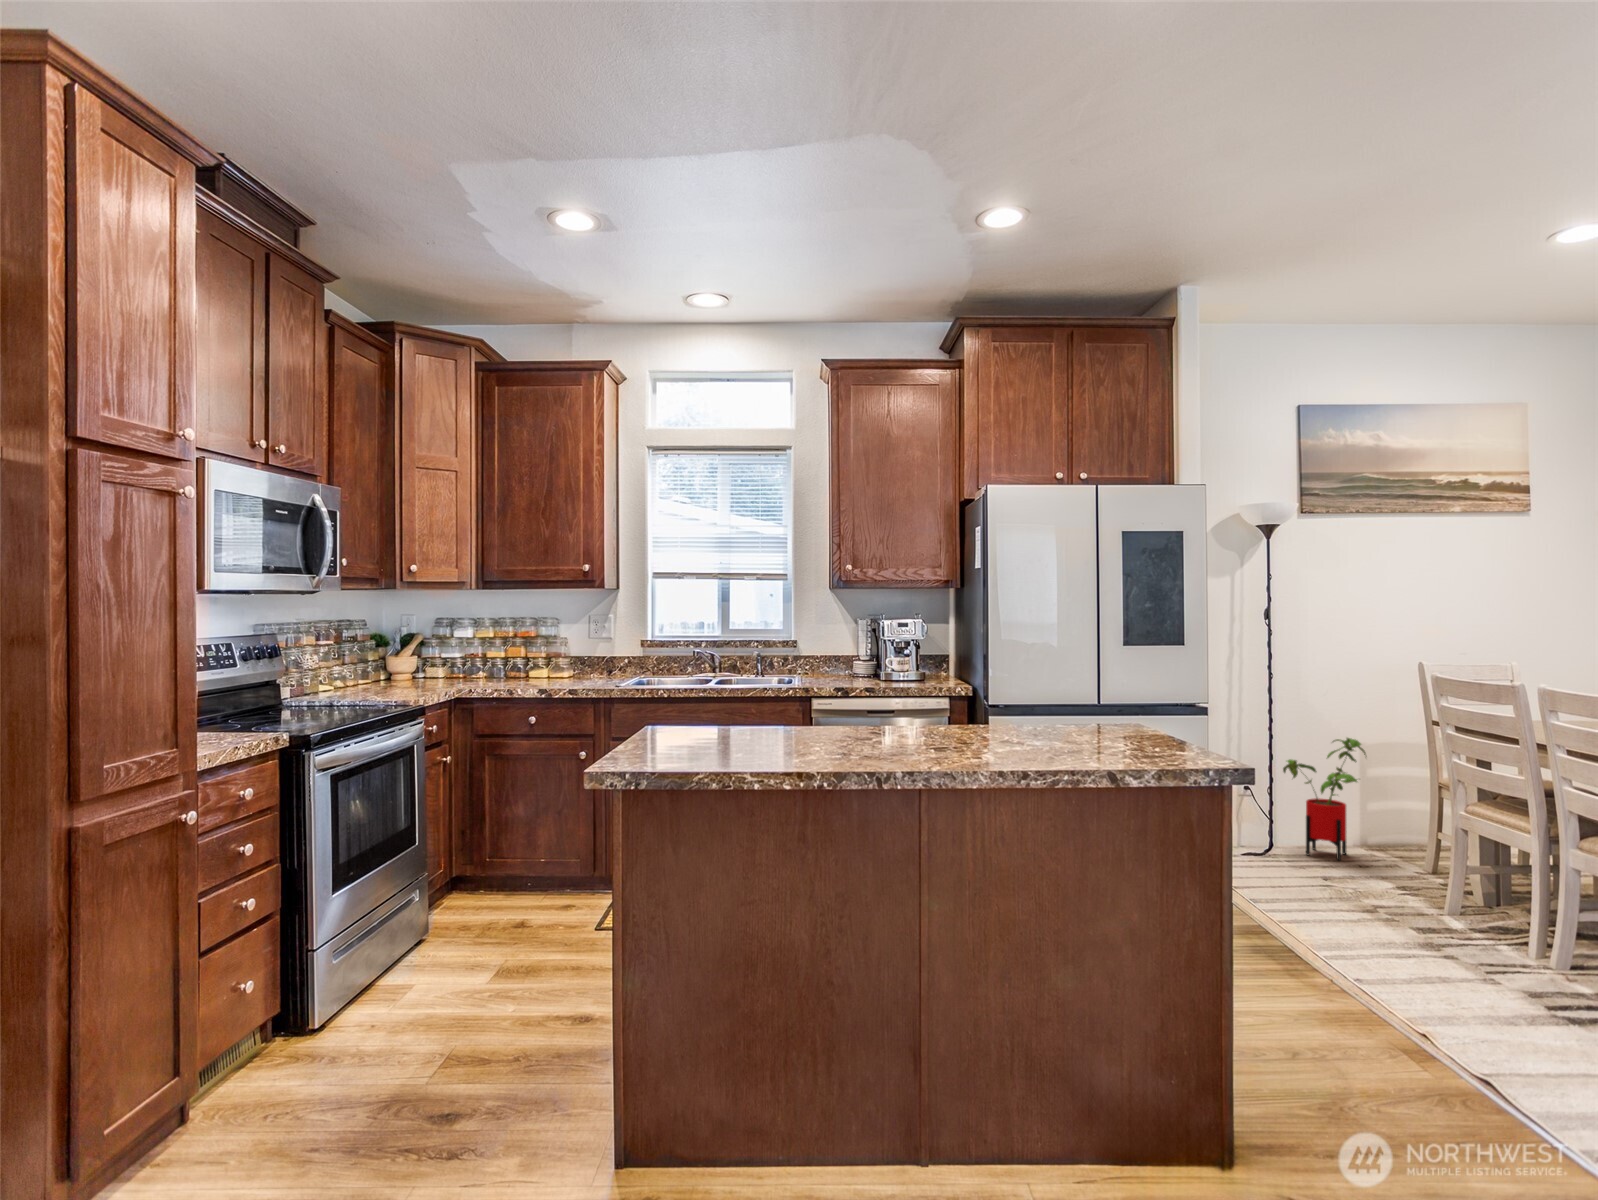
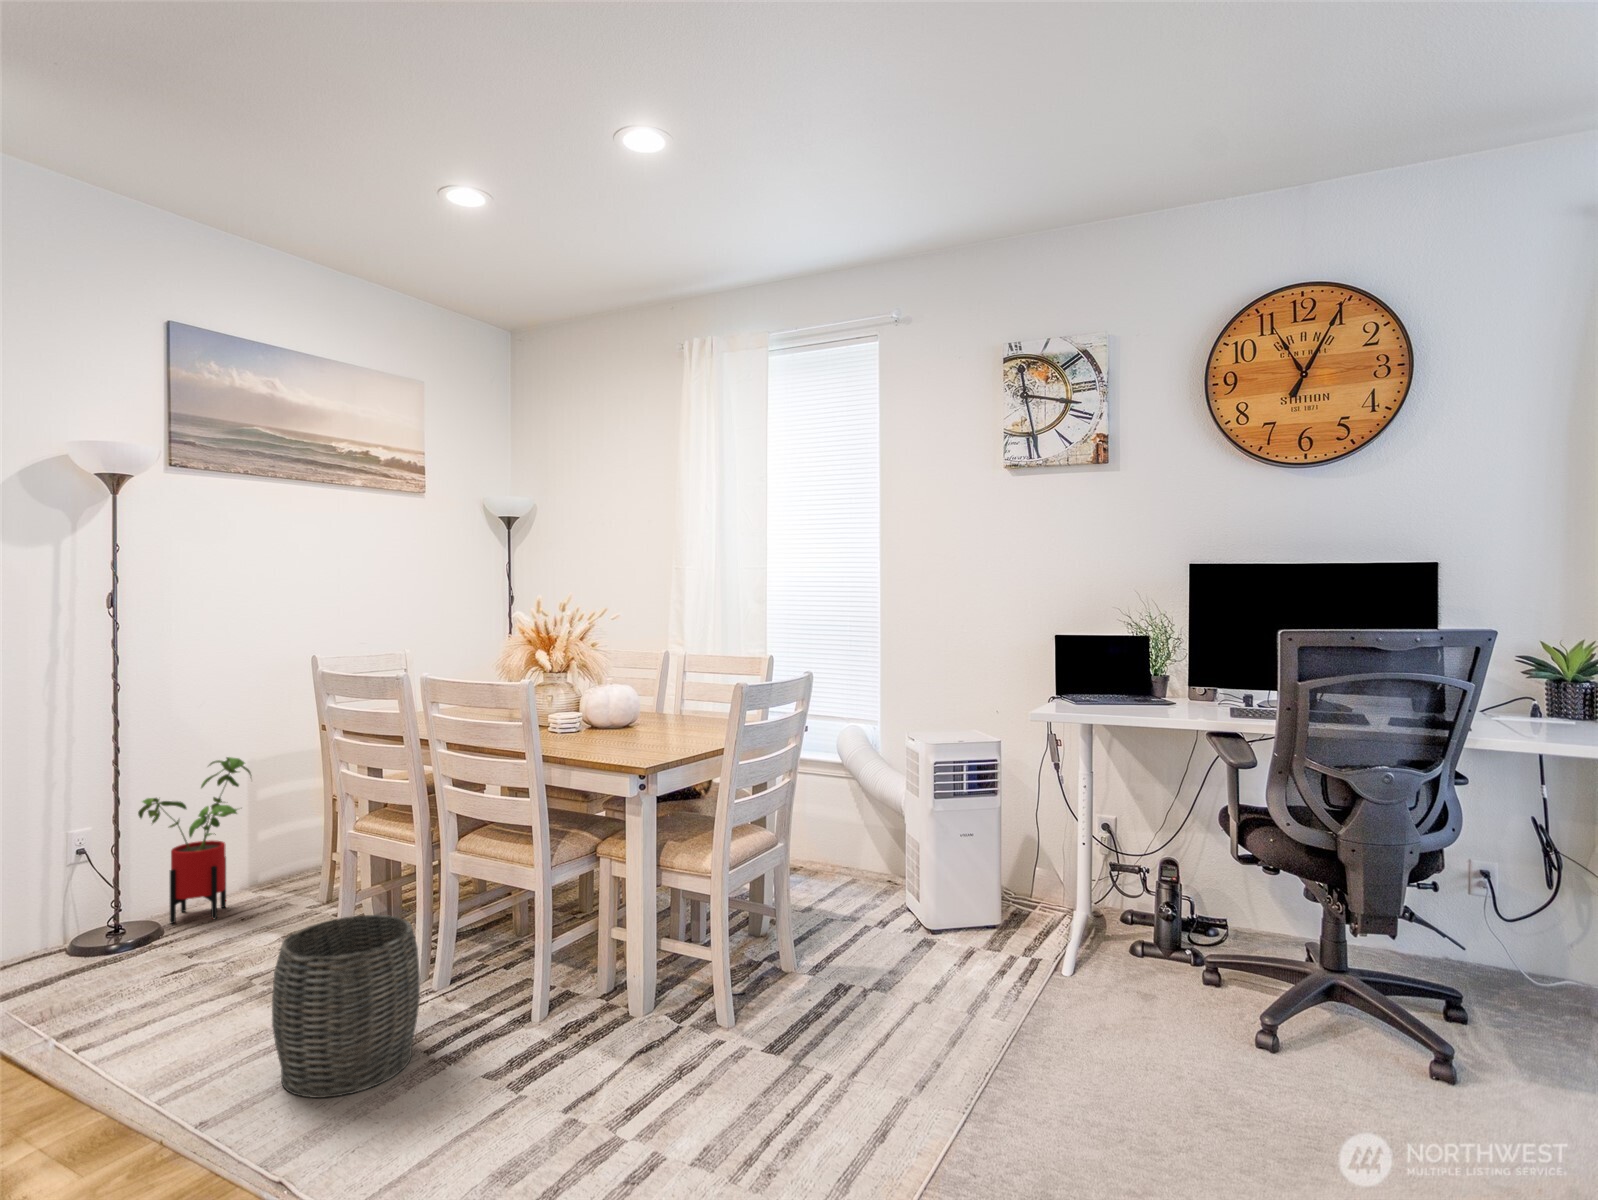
woven basket: none [1408,873,1538,1011] -> present [272,915,420,1098]

